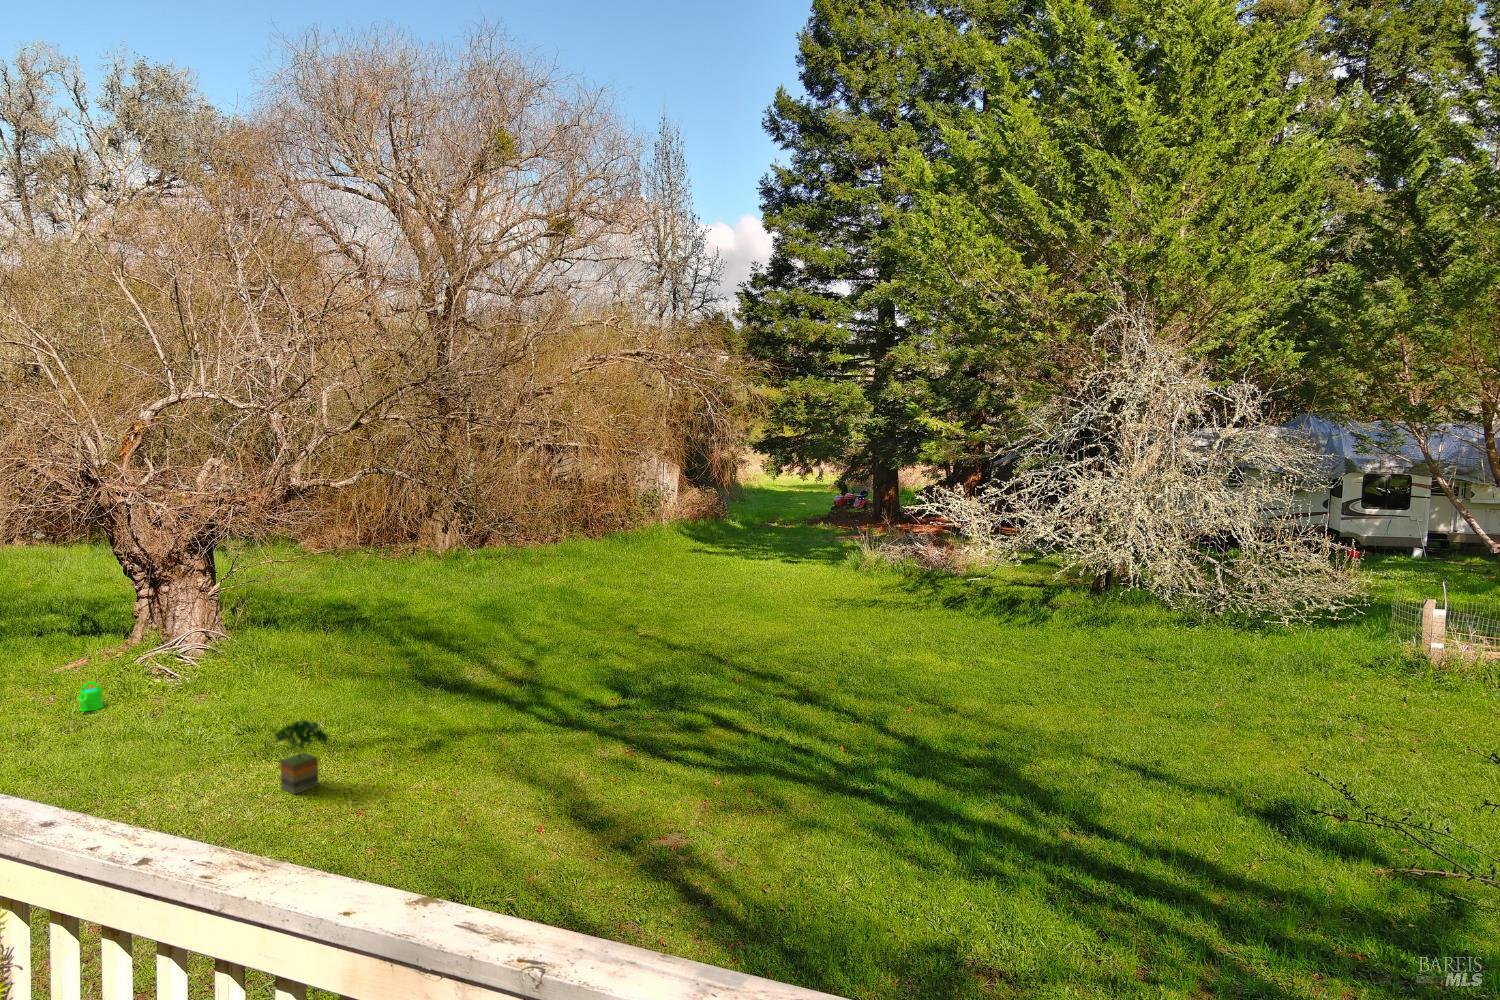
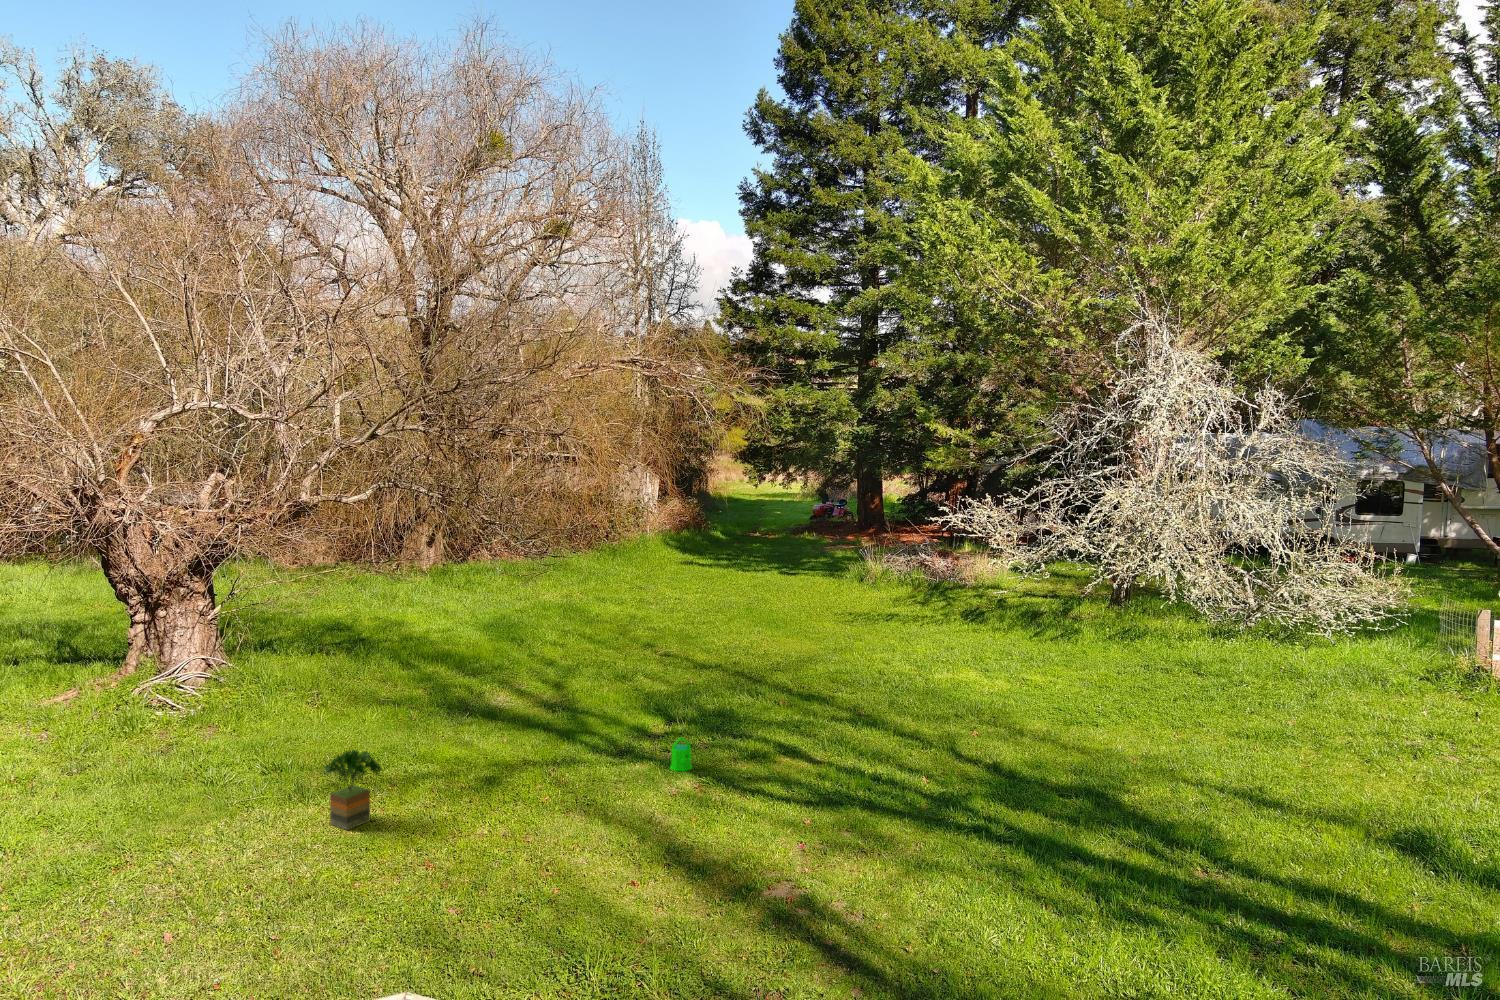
watering can: present [78,681,104,711] -> present [670,737,692,771]

